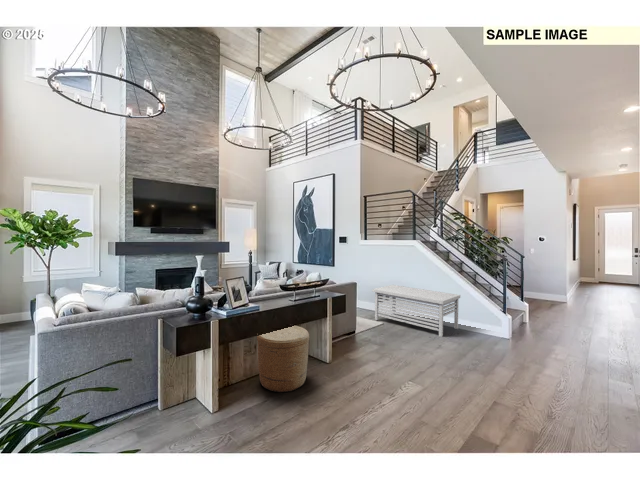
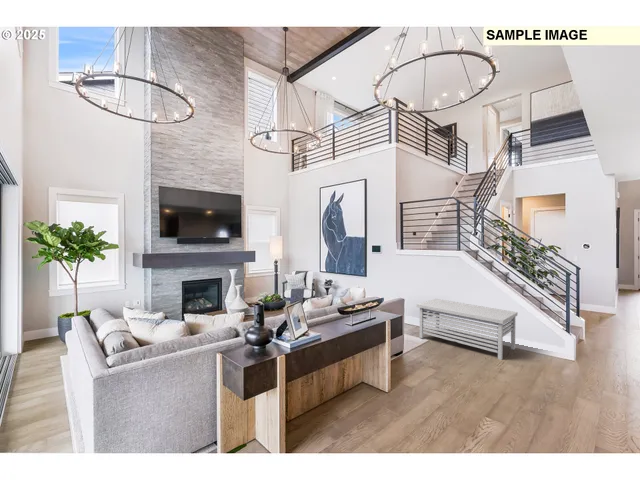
woven basket: present [257,326,309,392] -> none [317,352,375,433]

